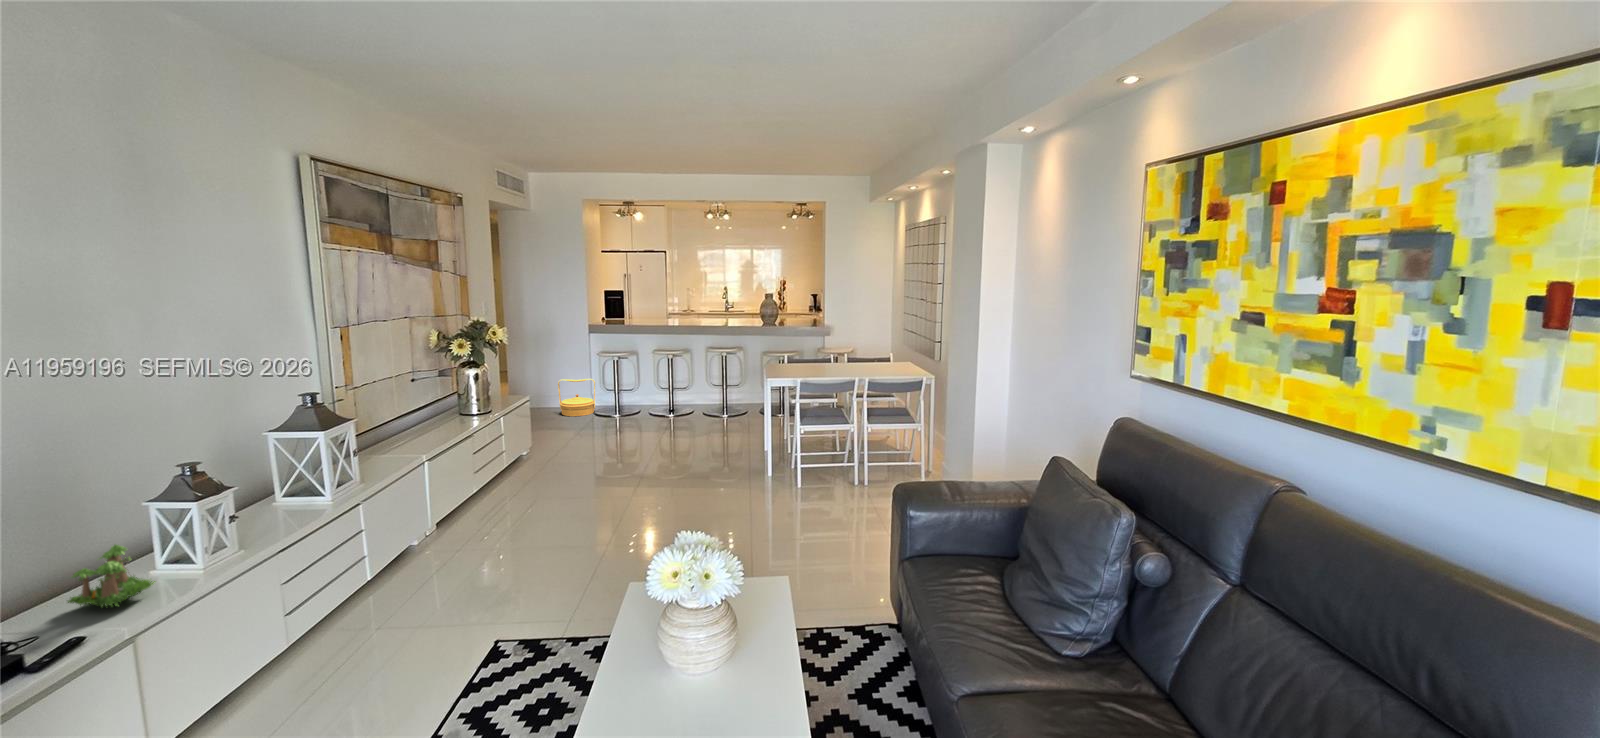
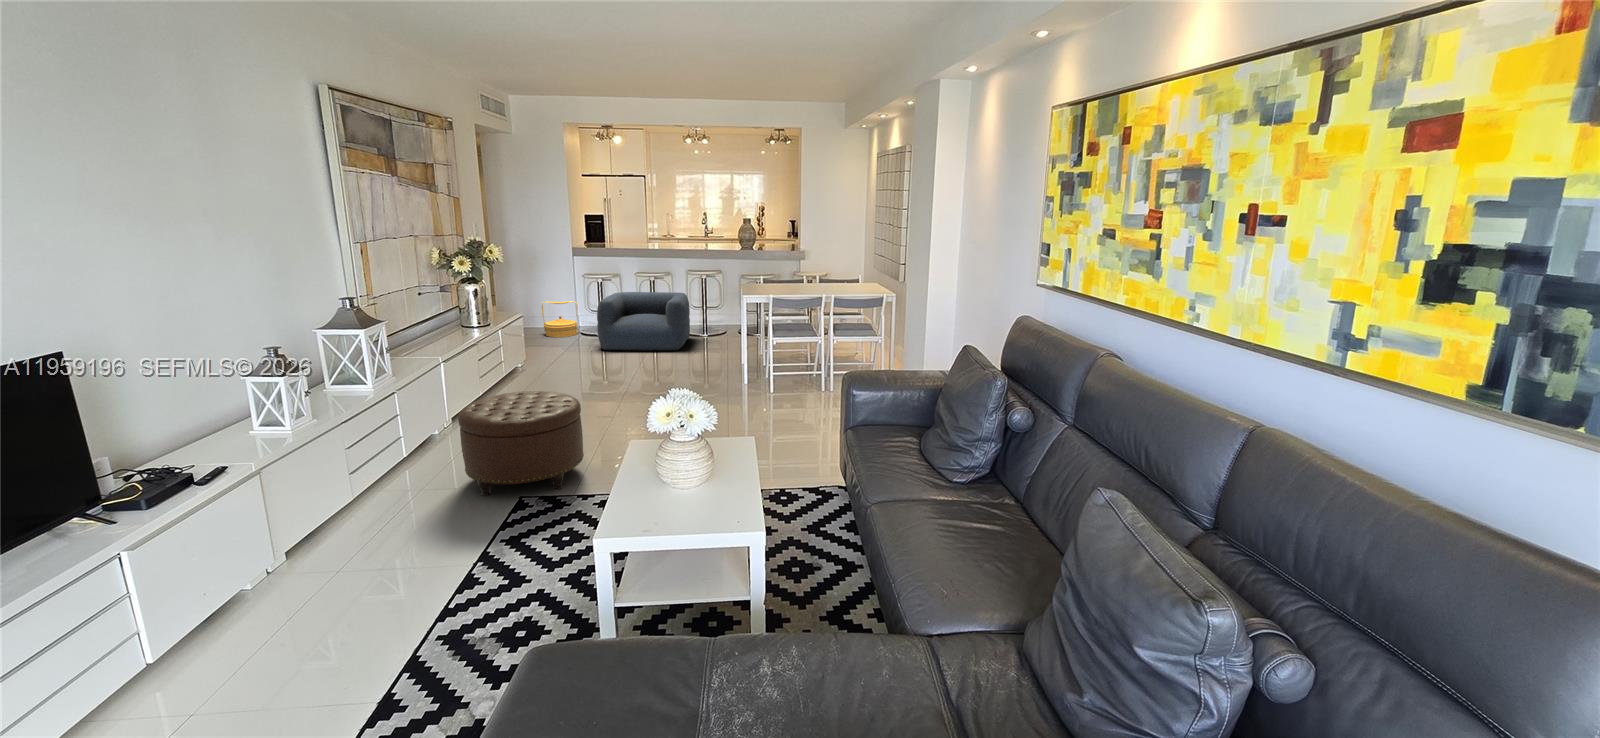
armchair: none [614,370,710,432] -> present [597,292,690,351]
ottoman: none [426,500,579,638] -> present [458,391,584,496]
plant: present [68,545,155,608] -> none [210,389,270,447]

